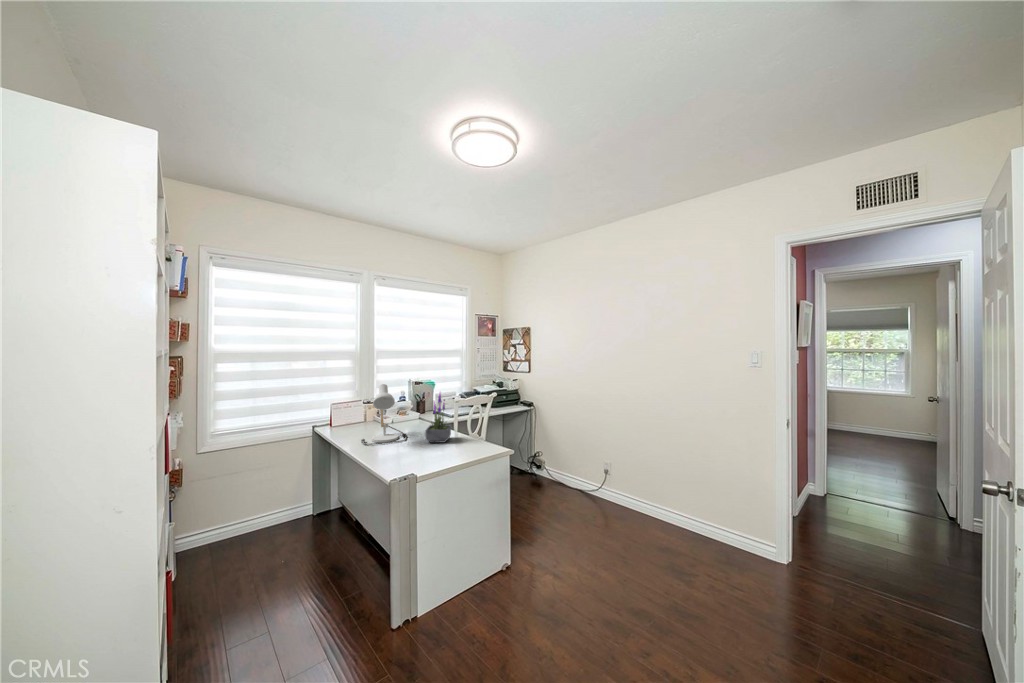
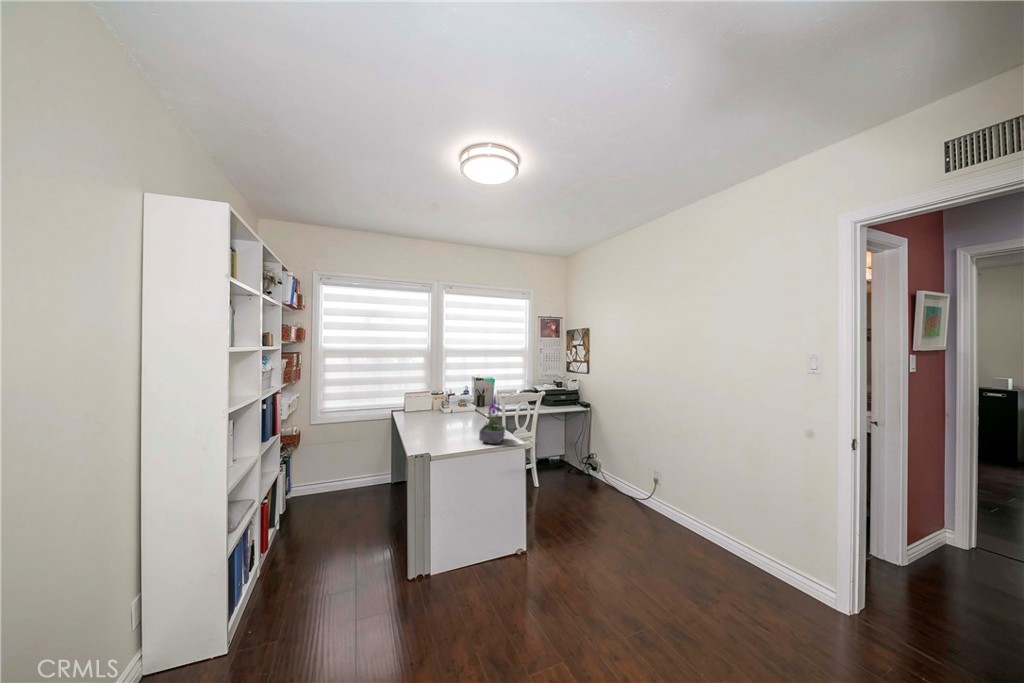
desk lamp: present [361,384,407,445] -> none [422,382,464,439]

